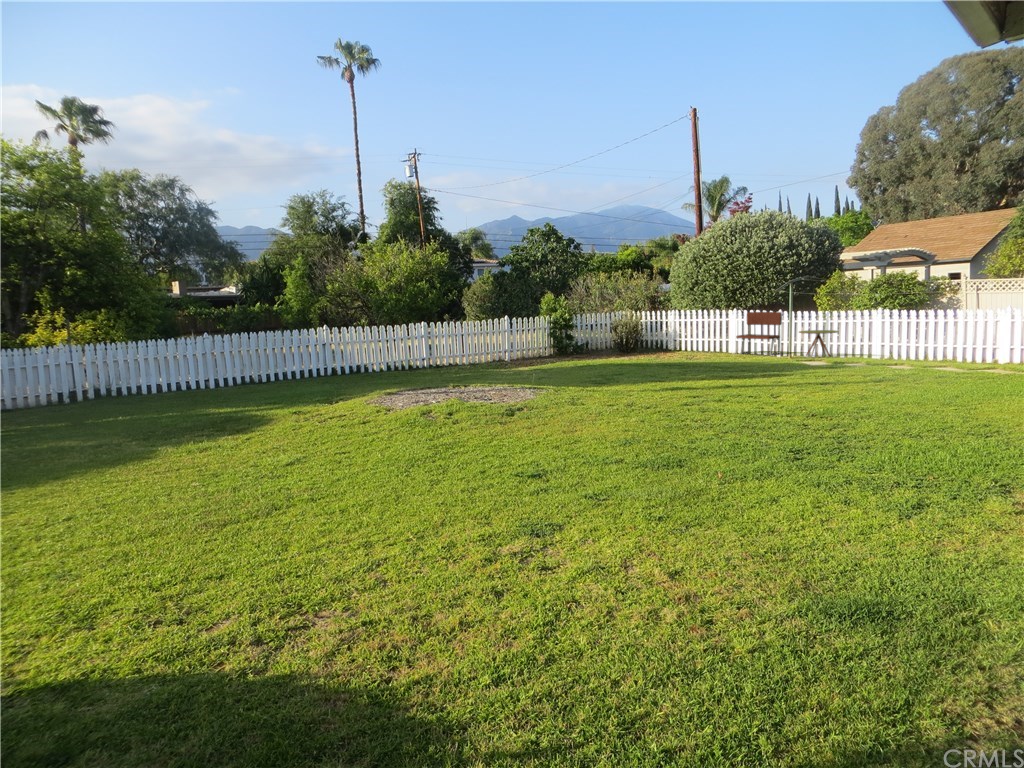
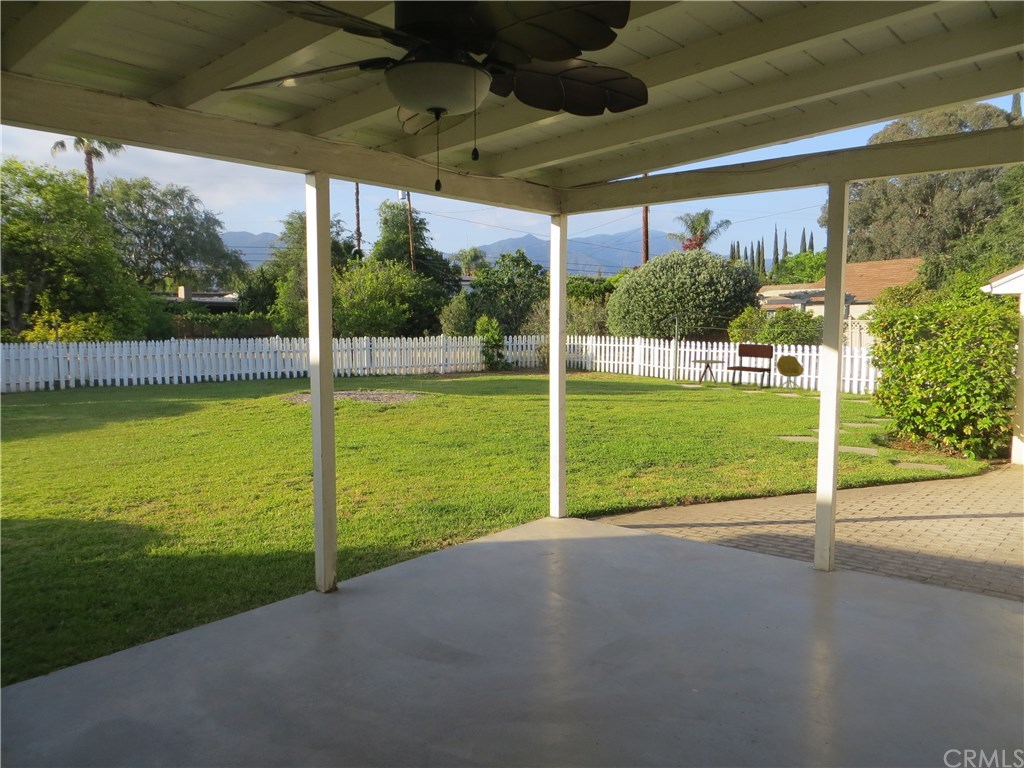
bench: present [736,312,782,355] -> present [727,344,773,388]
chair: none [917,320,953,363] -> present [774,356,804,393]

